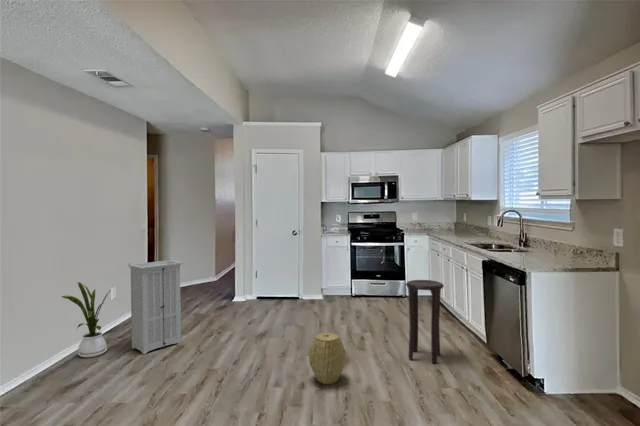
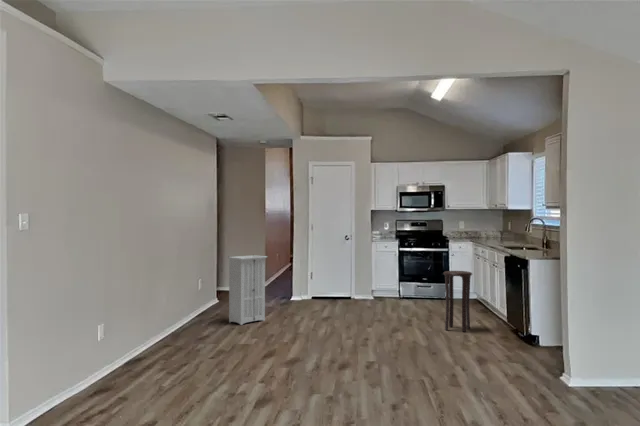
house plant: present [62,282,111,357] -> none [186,267,217,326]
woven basket: present [309,333,346,384] -> none [371,304,398,338]

